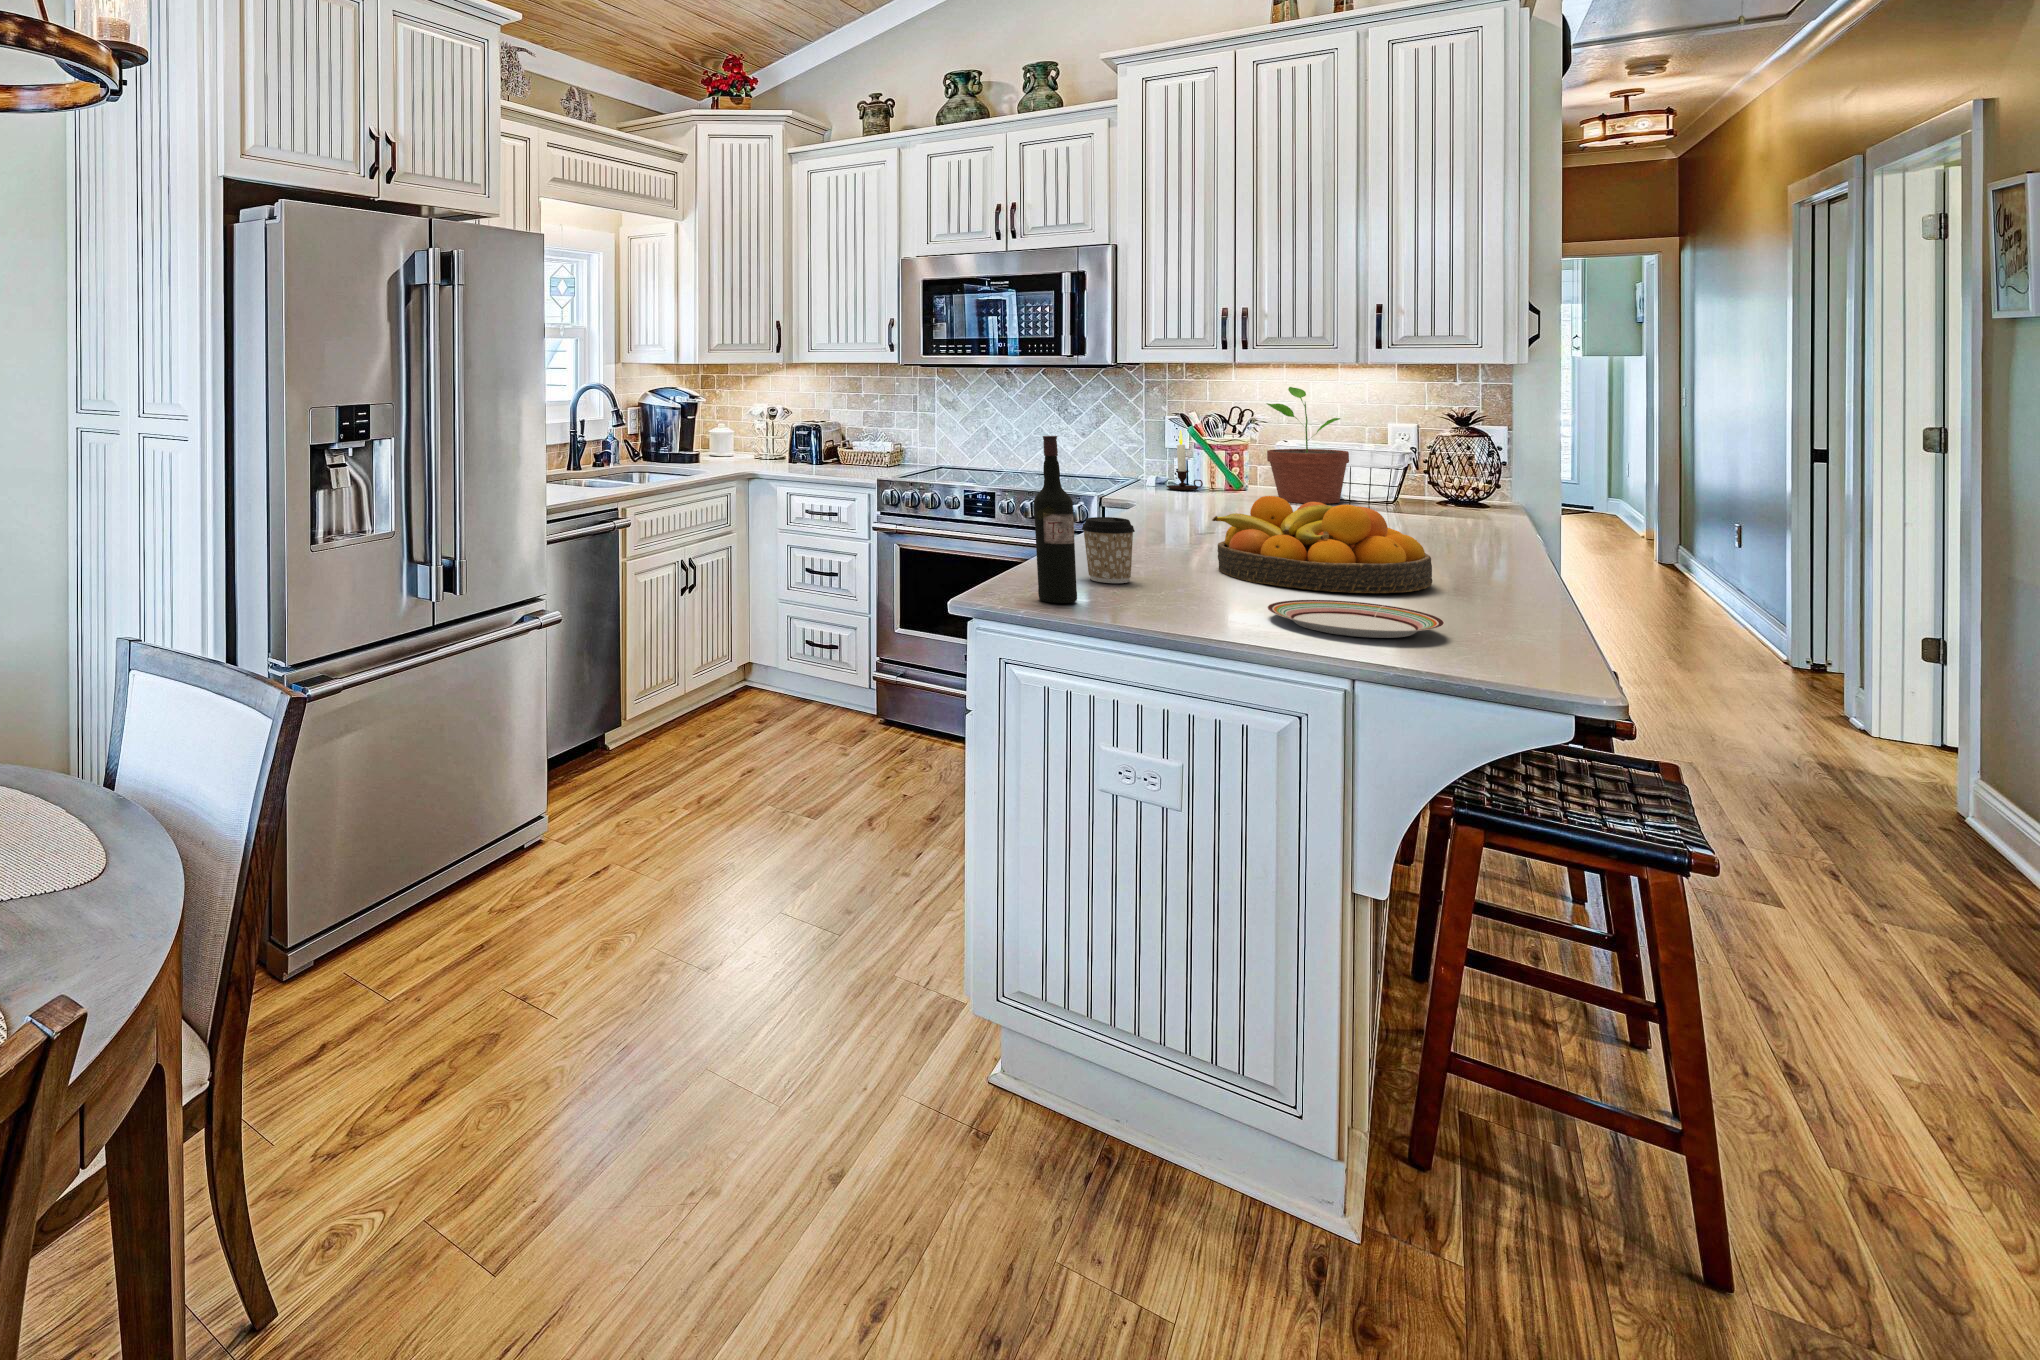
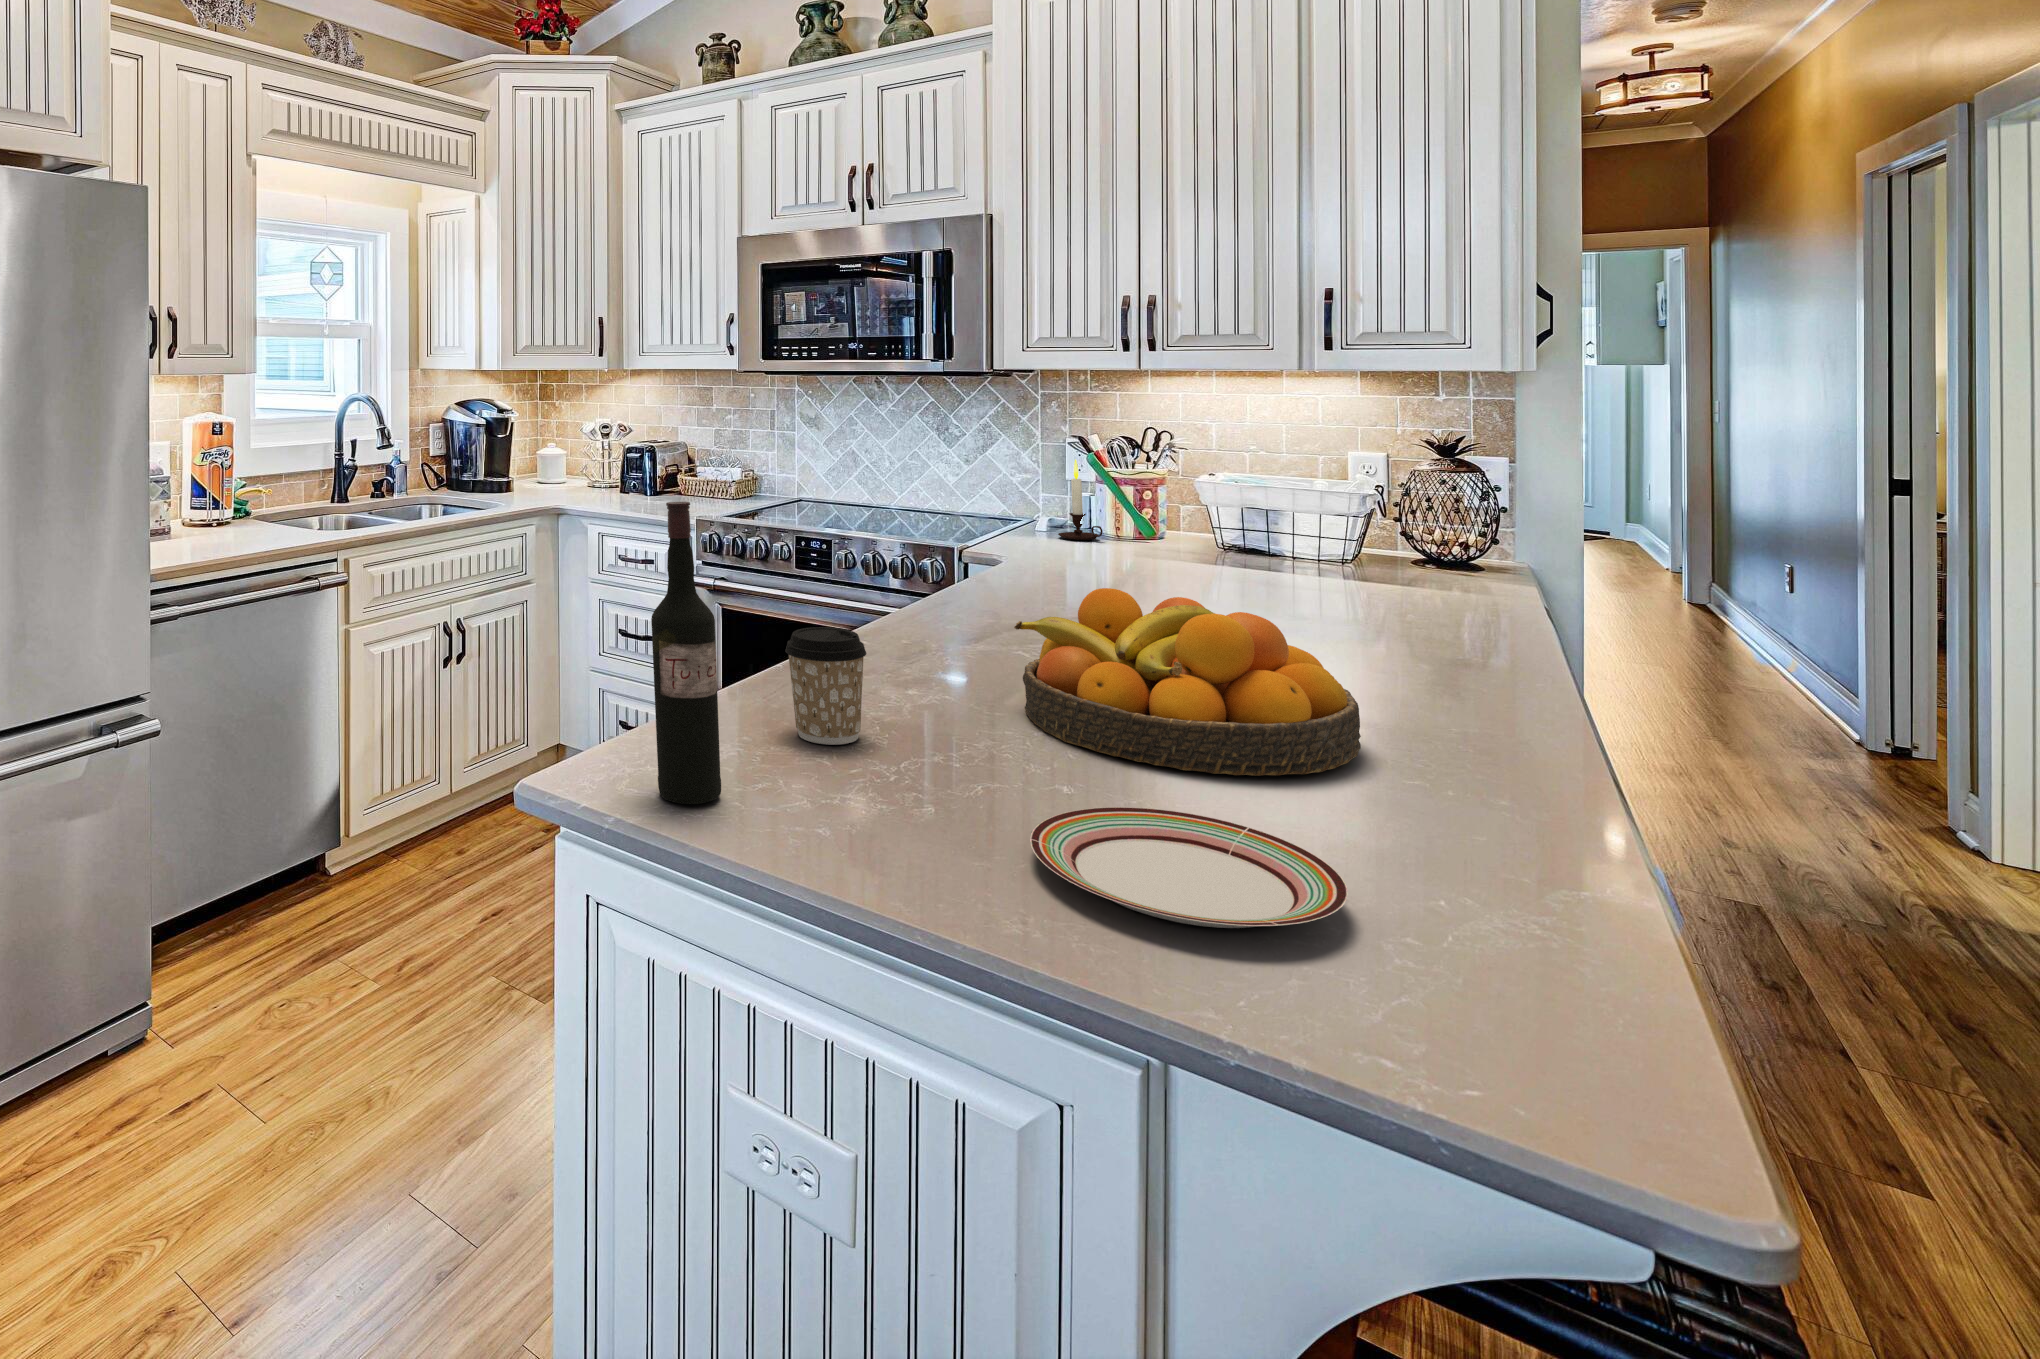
potted plant: present [1267,387,1349,504] -> none [1180,403,1289,564]

